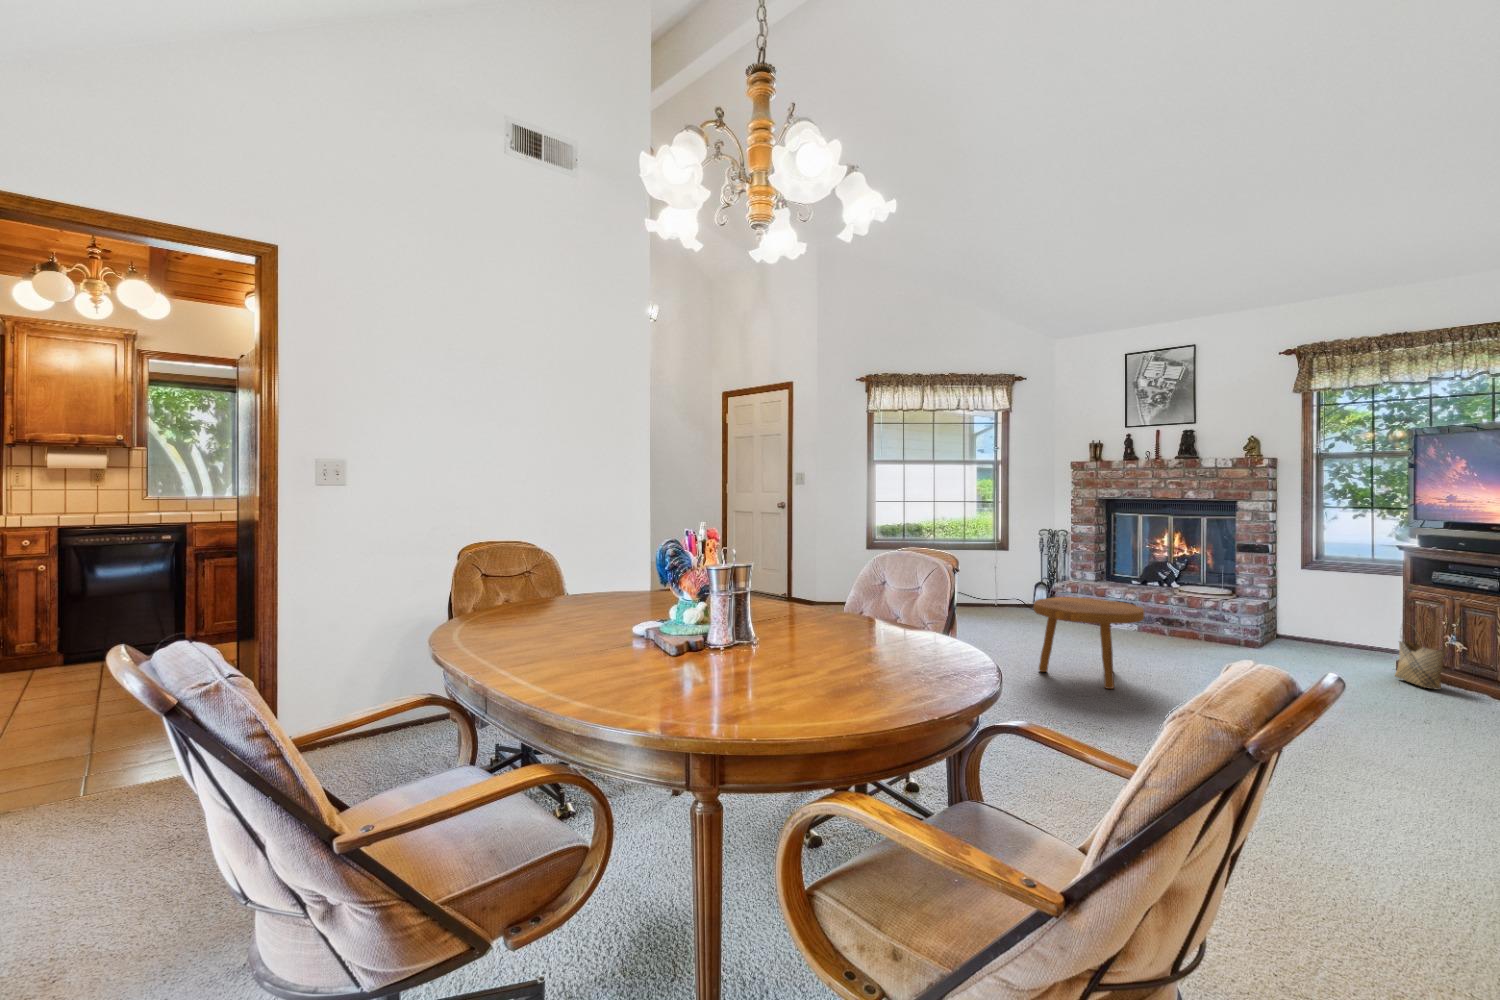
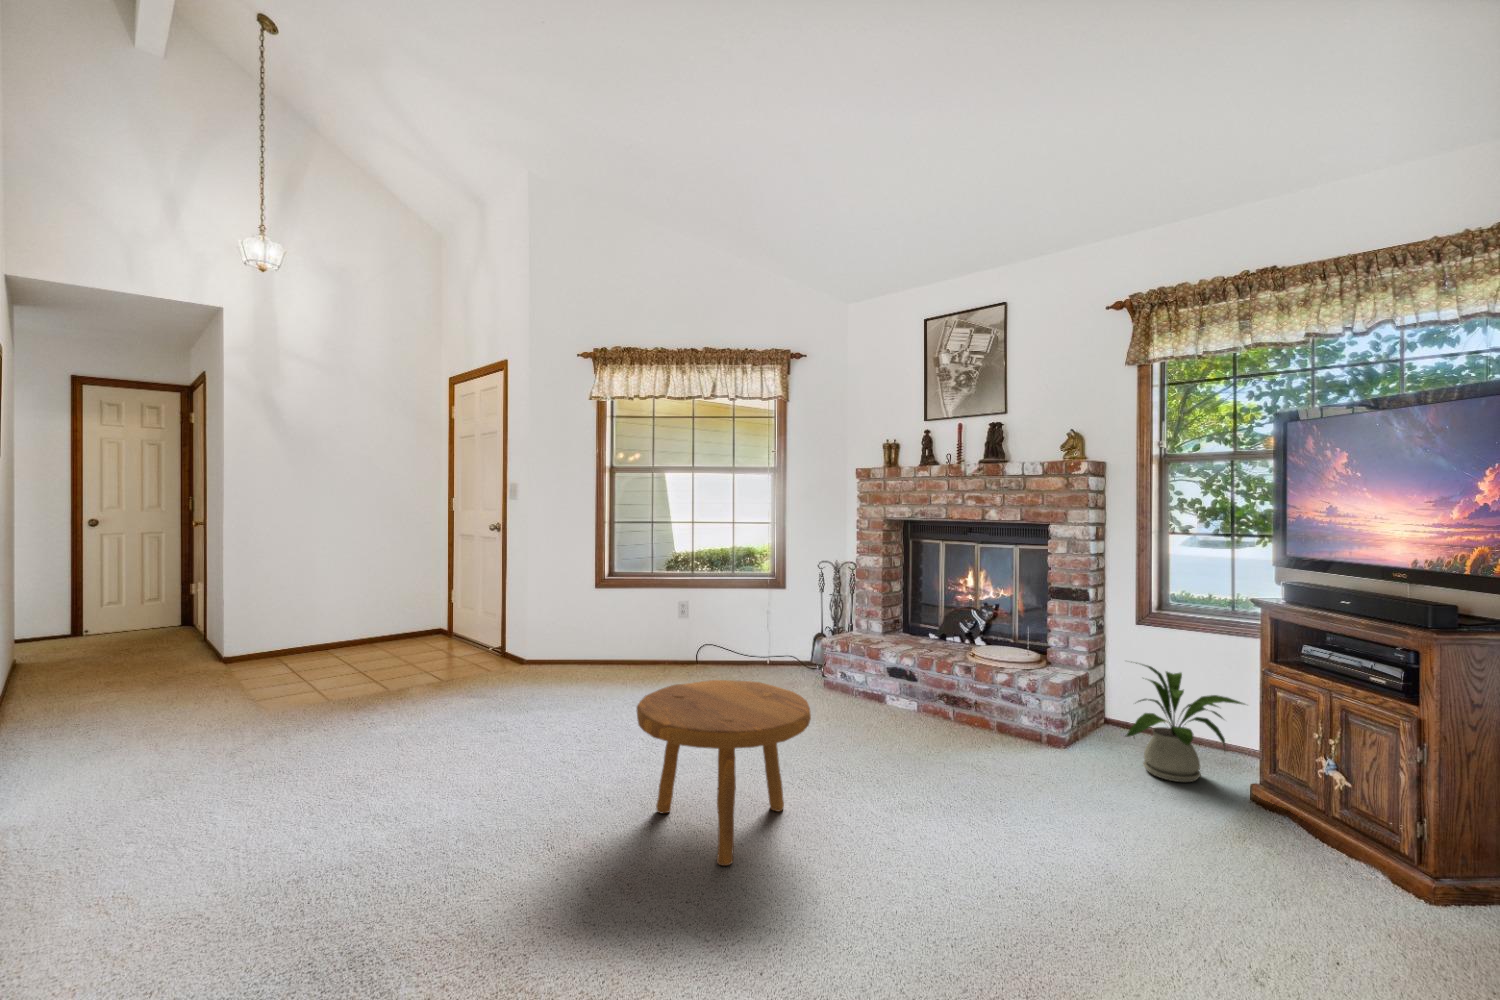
house plant: none [1306,586,1390,661] -> present [1126,663,1245,782]
woven basket: present [1395,623,1446,689] -> none [1240,741,1318,868]

